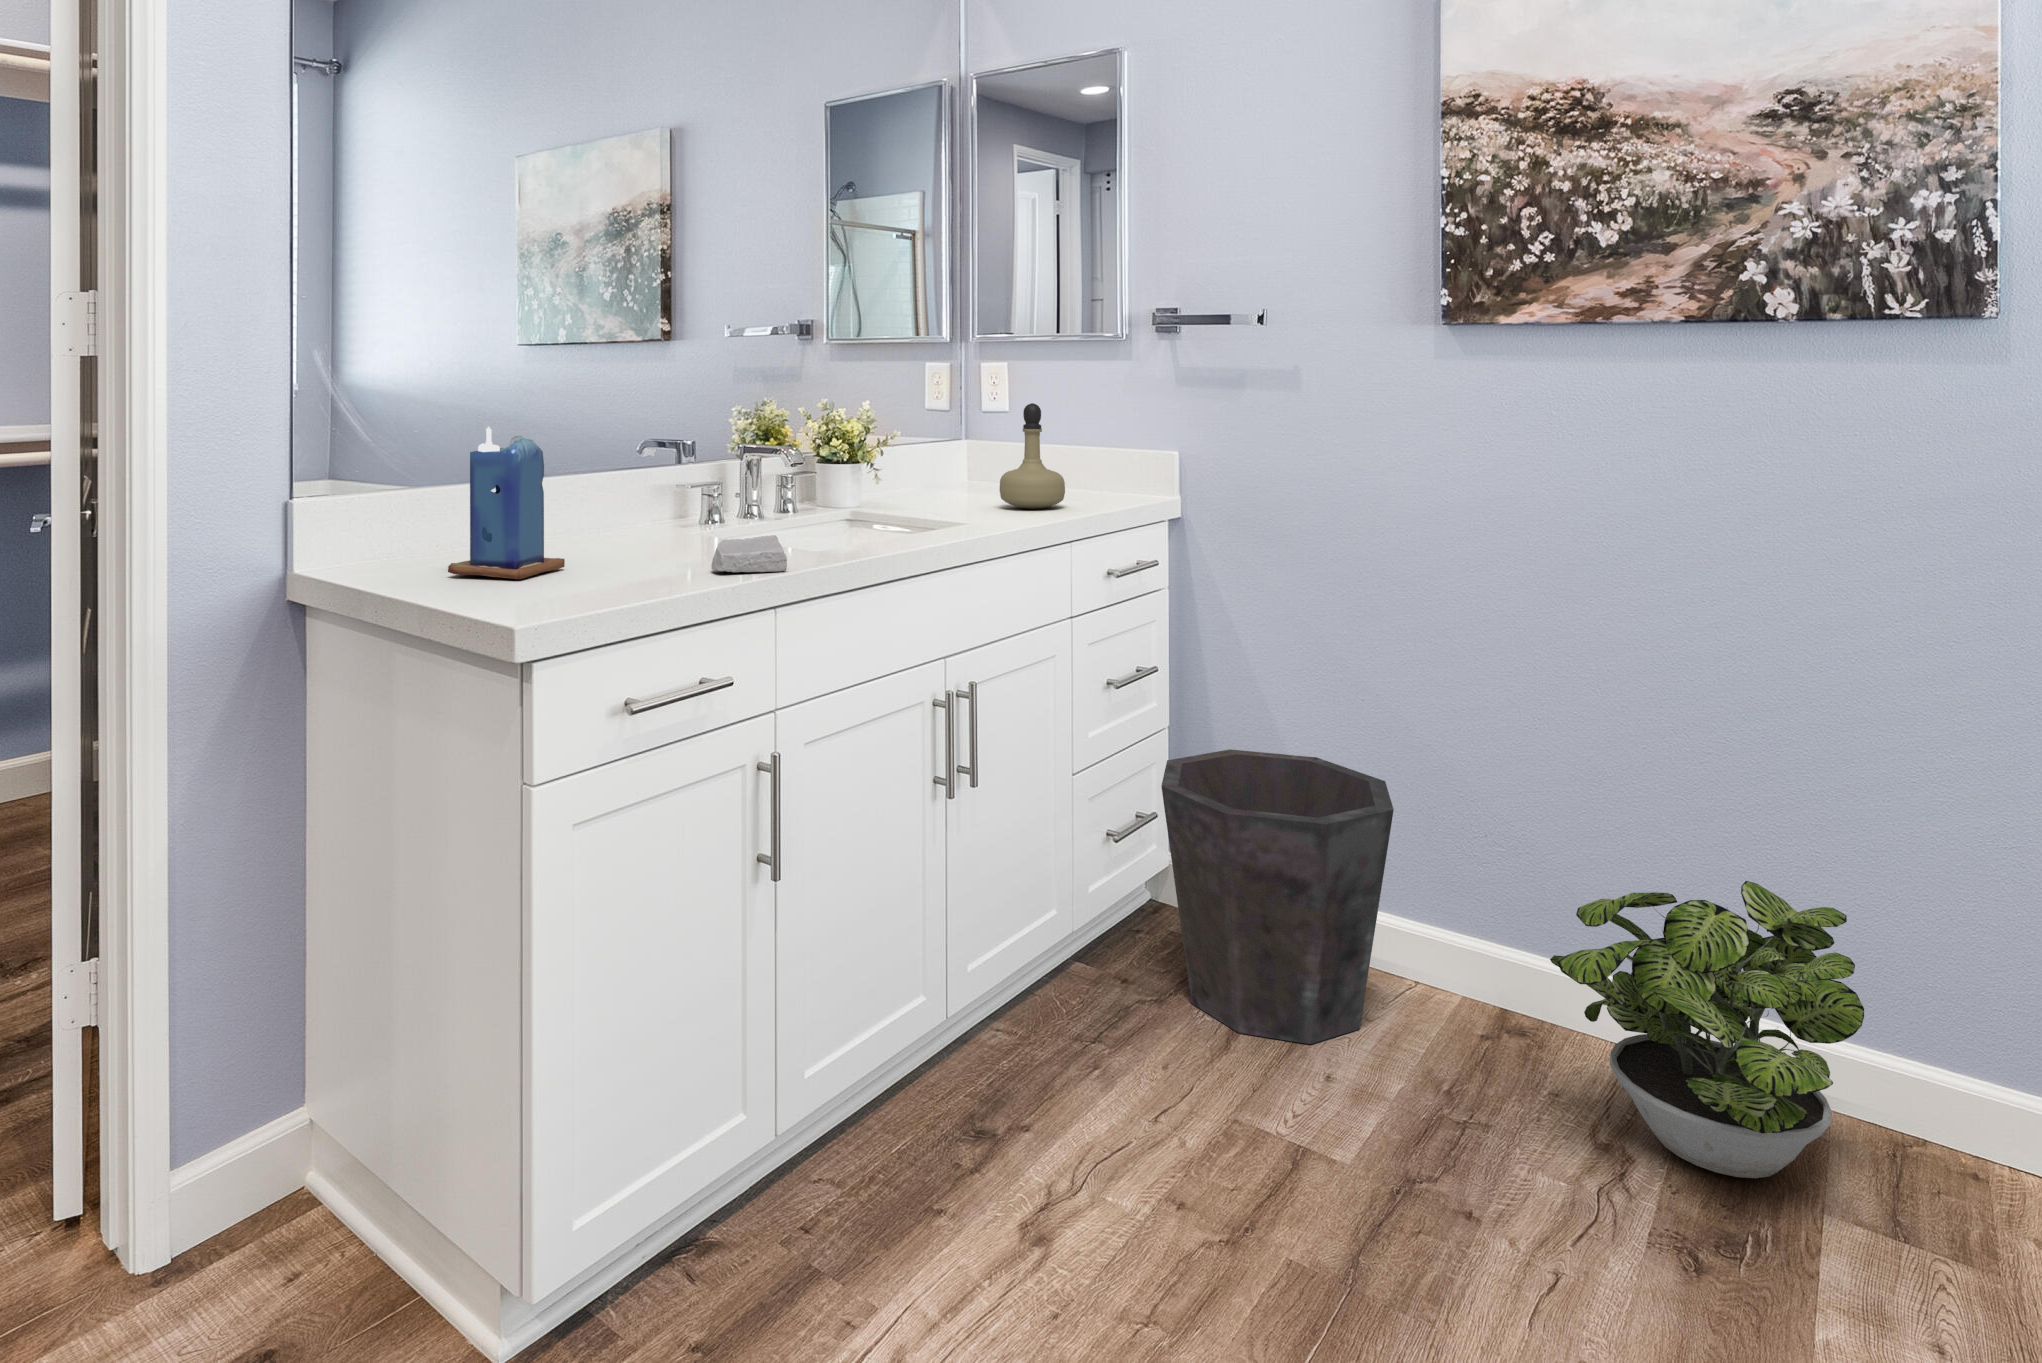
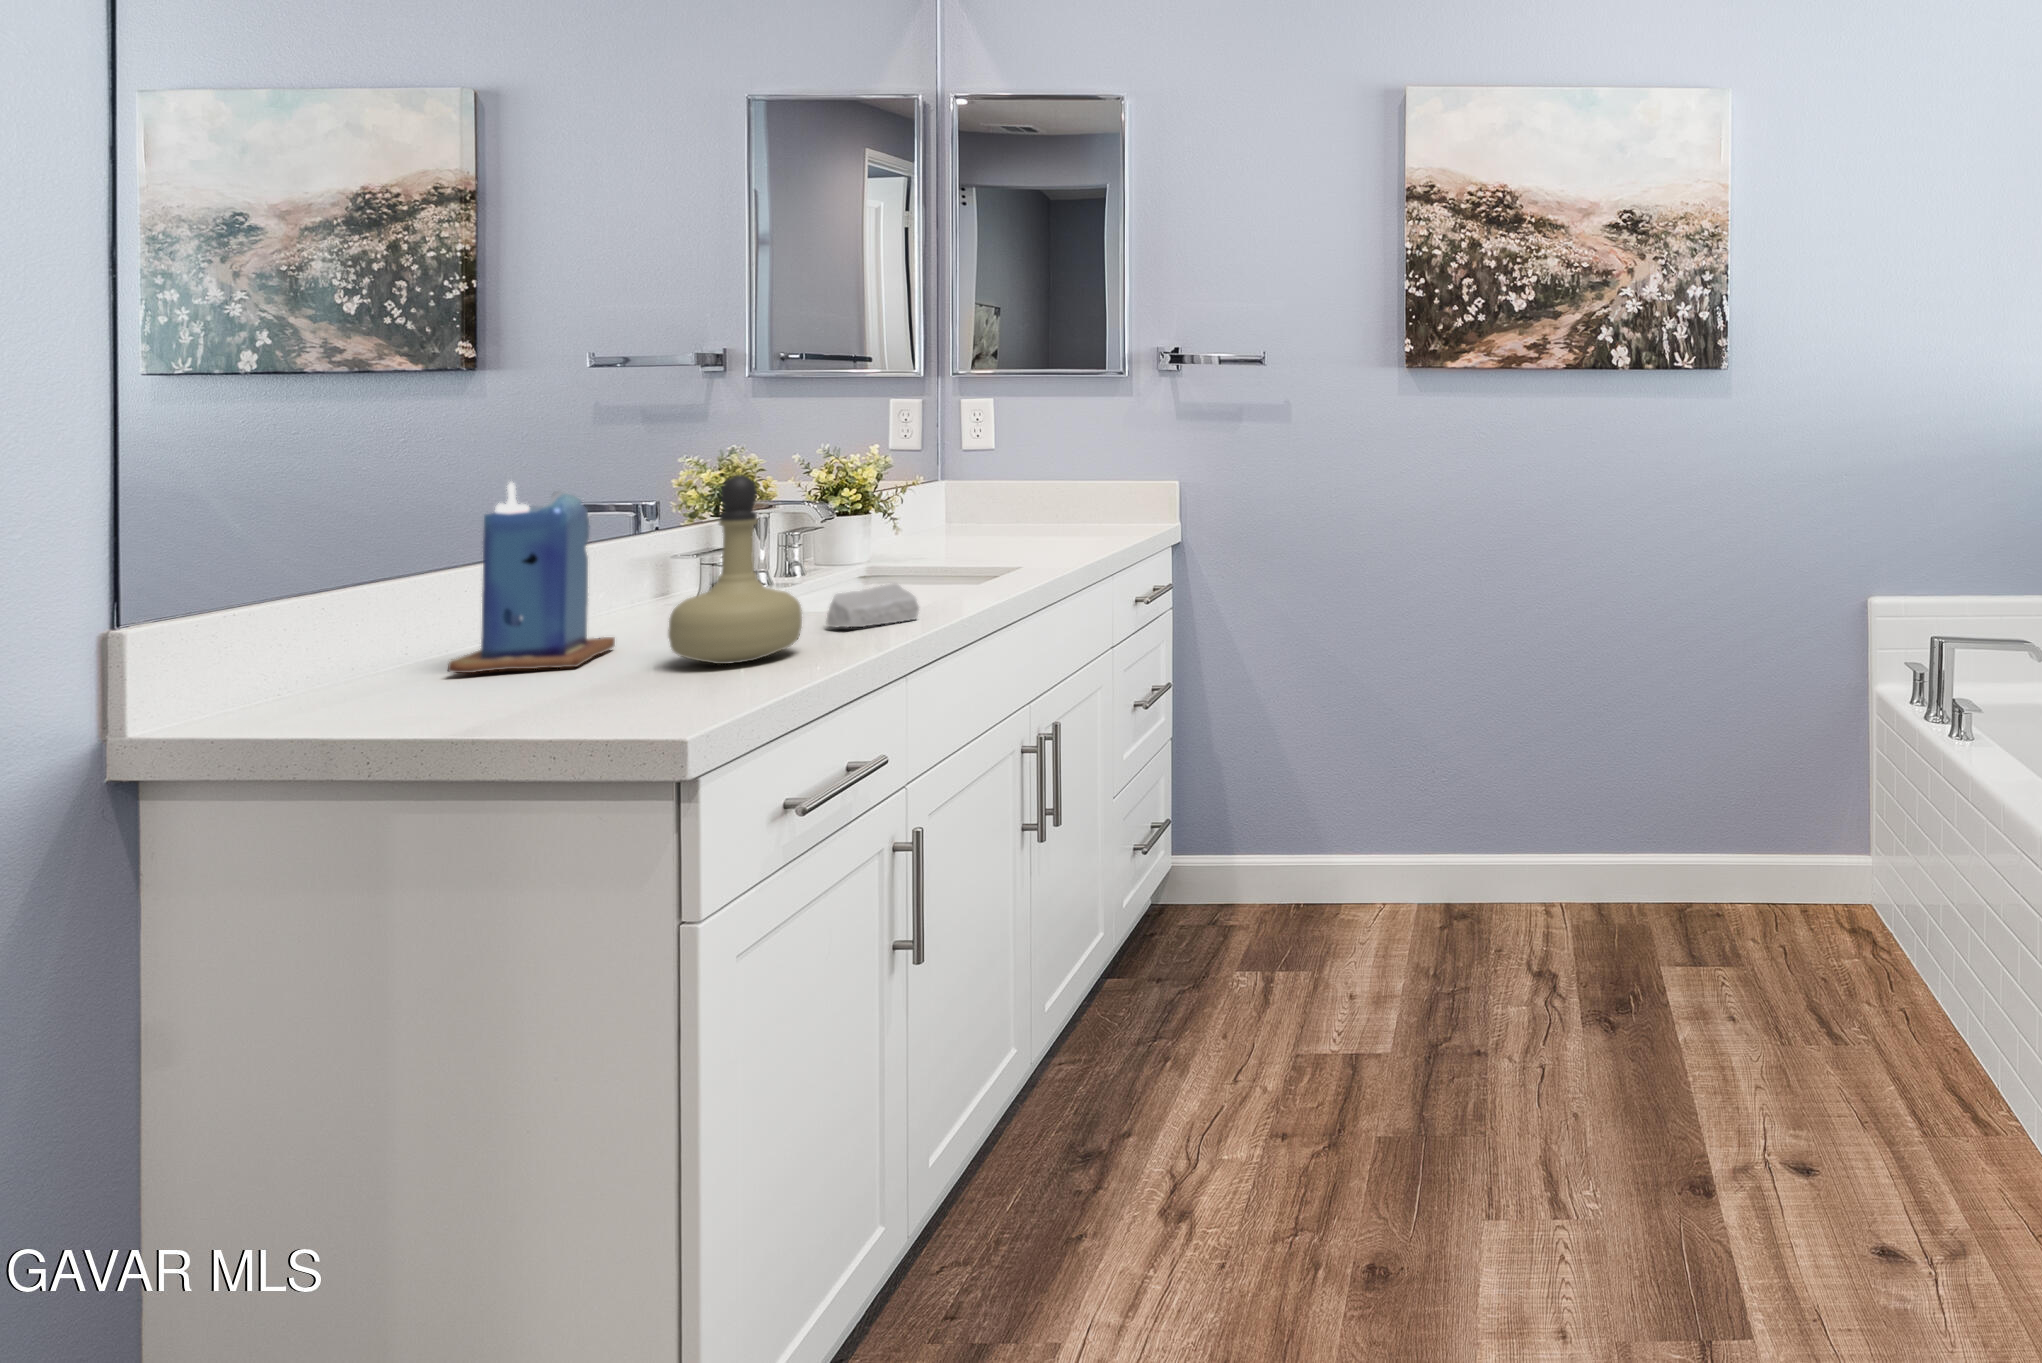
perfume bottle: present [1000,403,1065,509] -> present [668,475,802,664]
waste bin: present [1161,749,1394,1044] -> none [1187,732,1384,983]
potted plant: present [1550,881,1864,1178] -> none [1506,761,1683,970]

